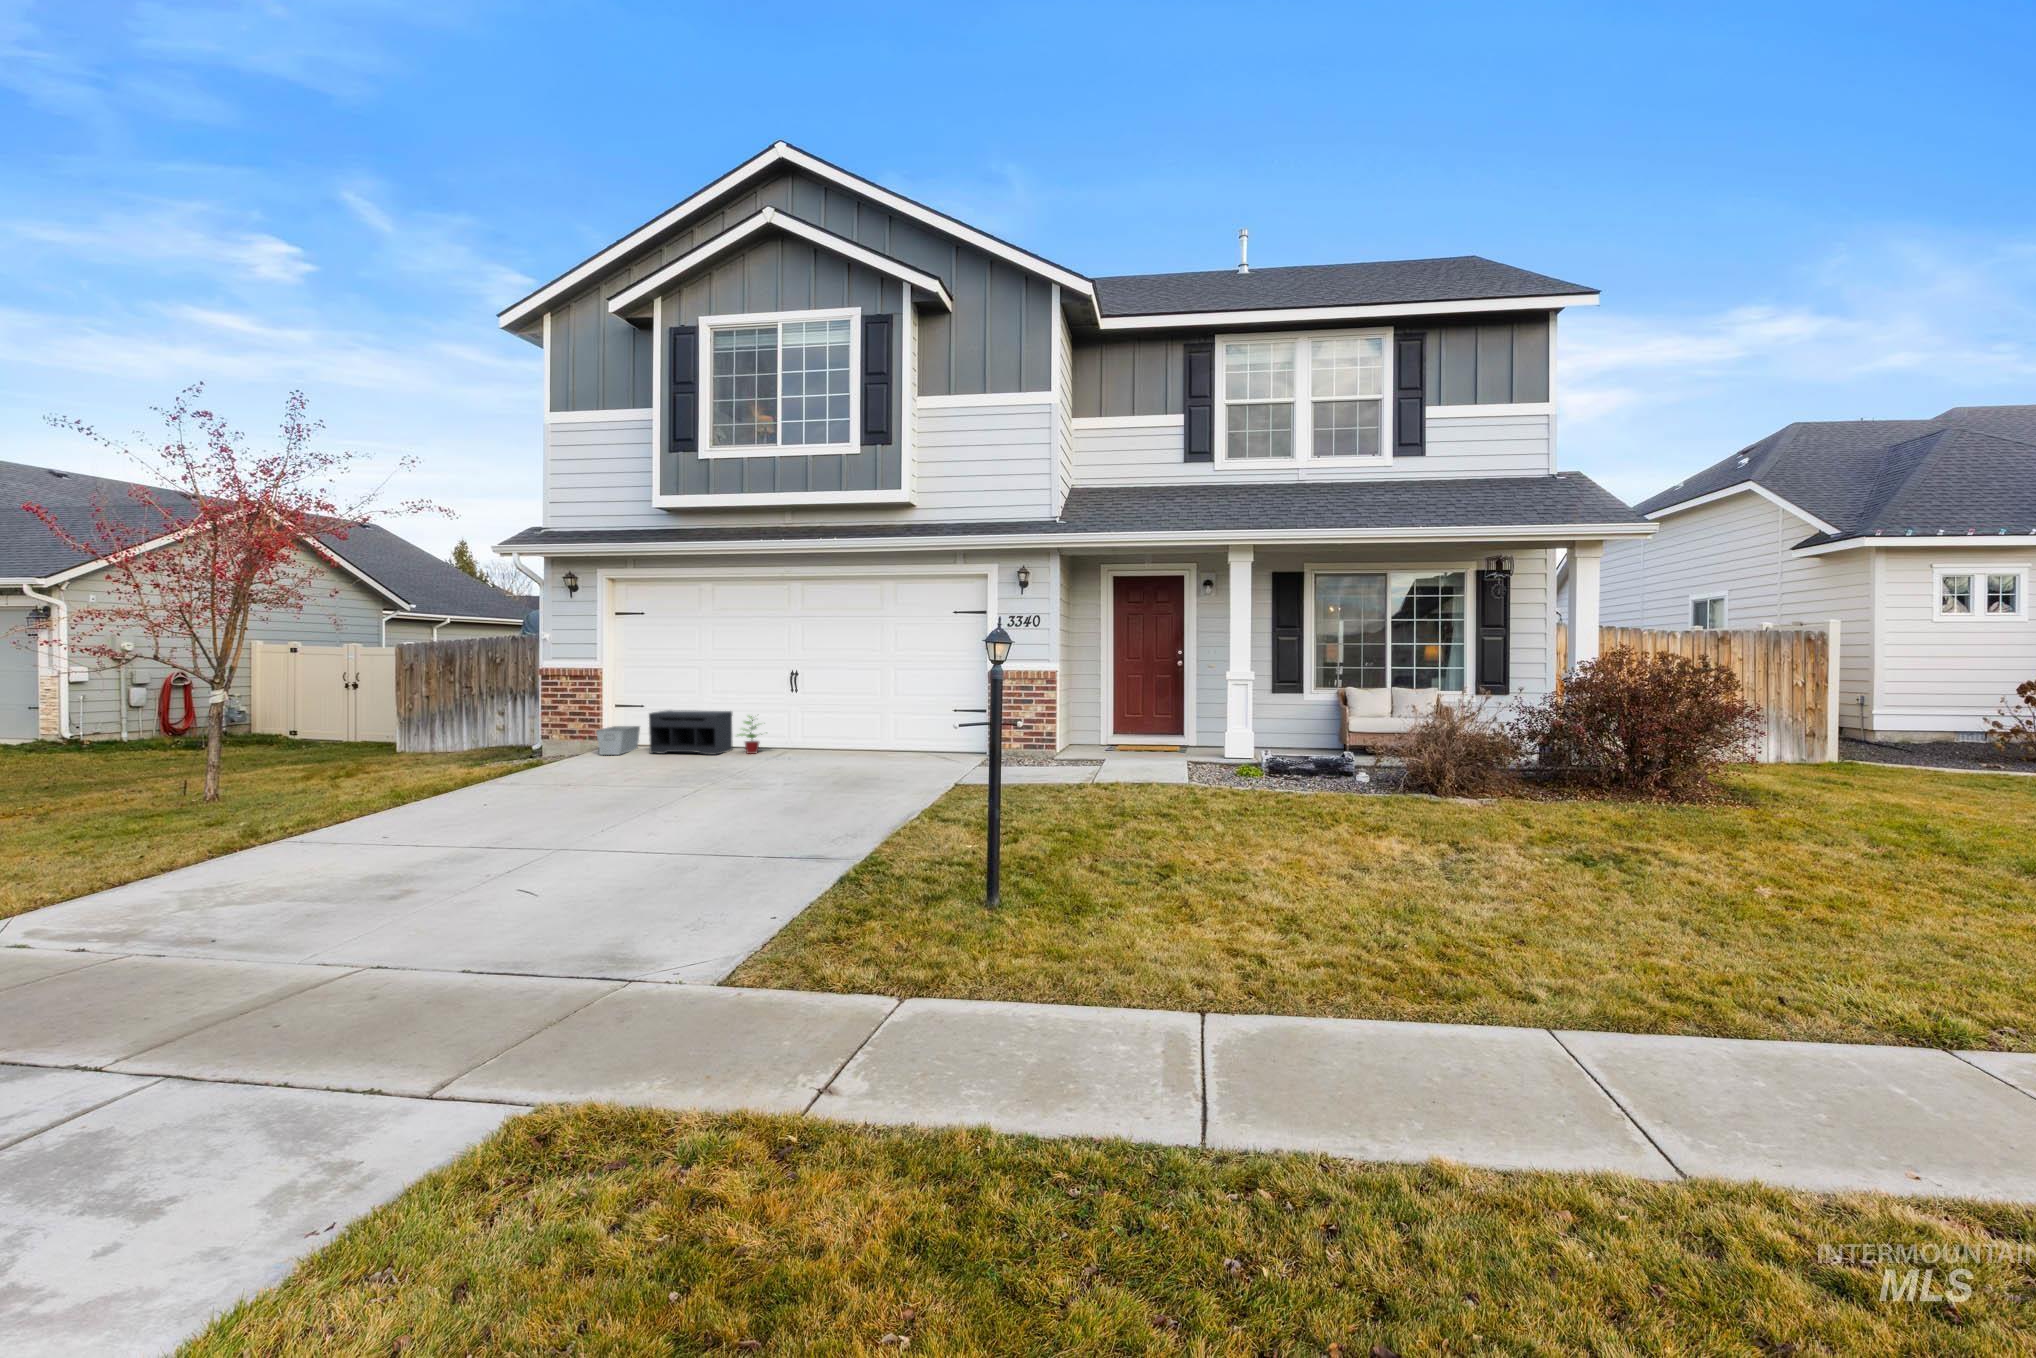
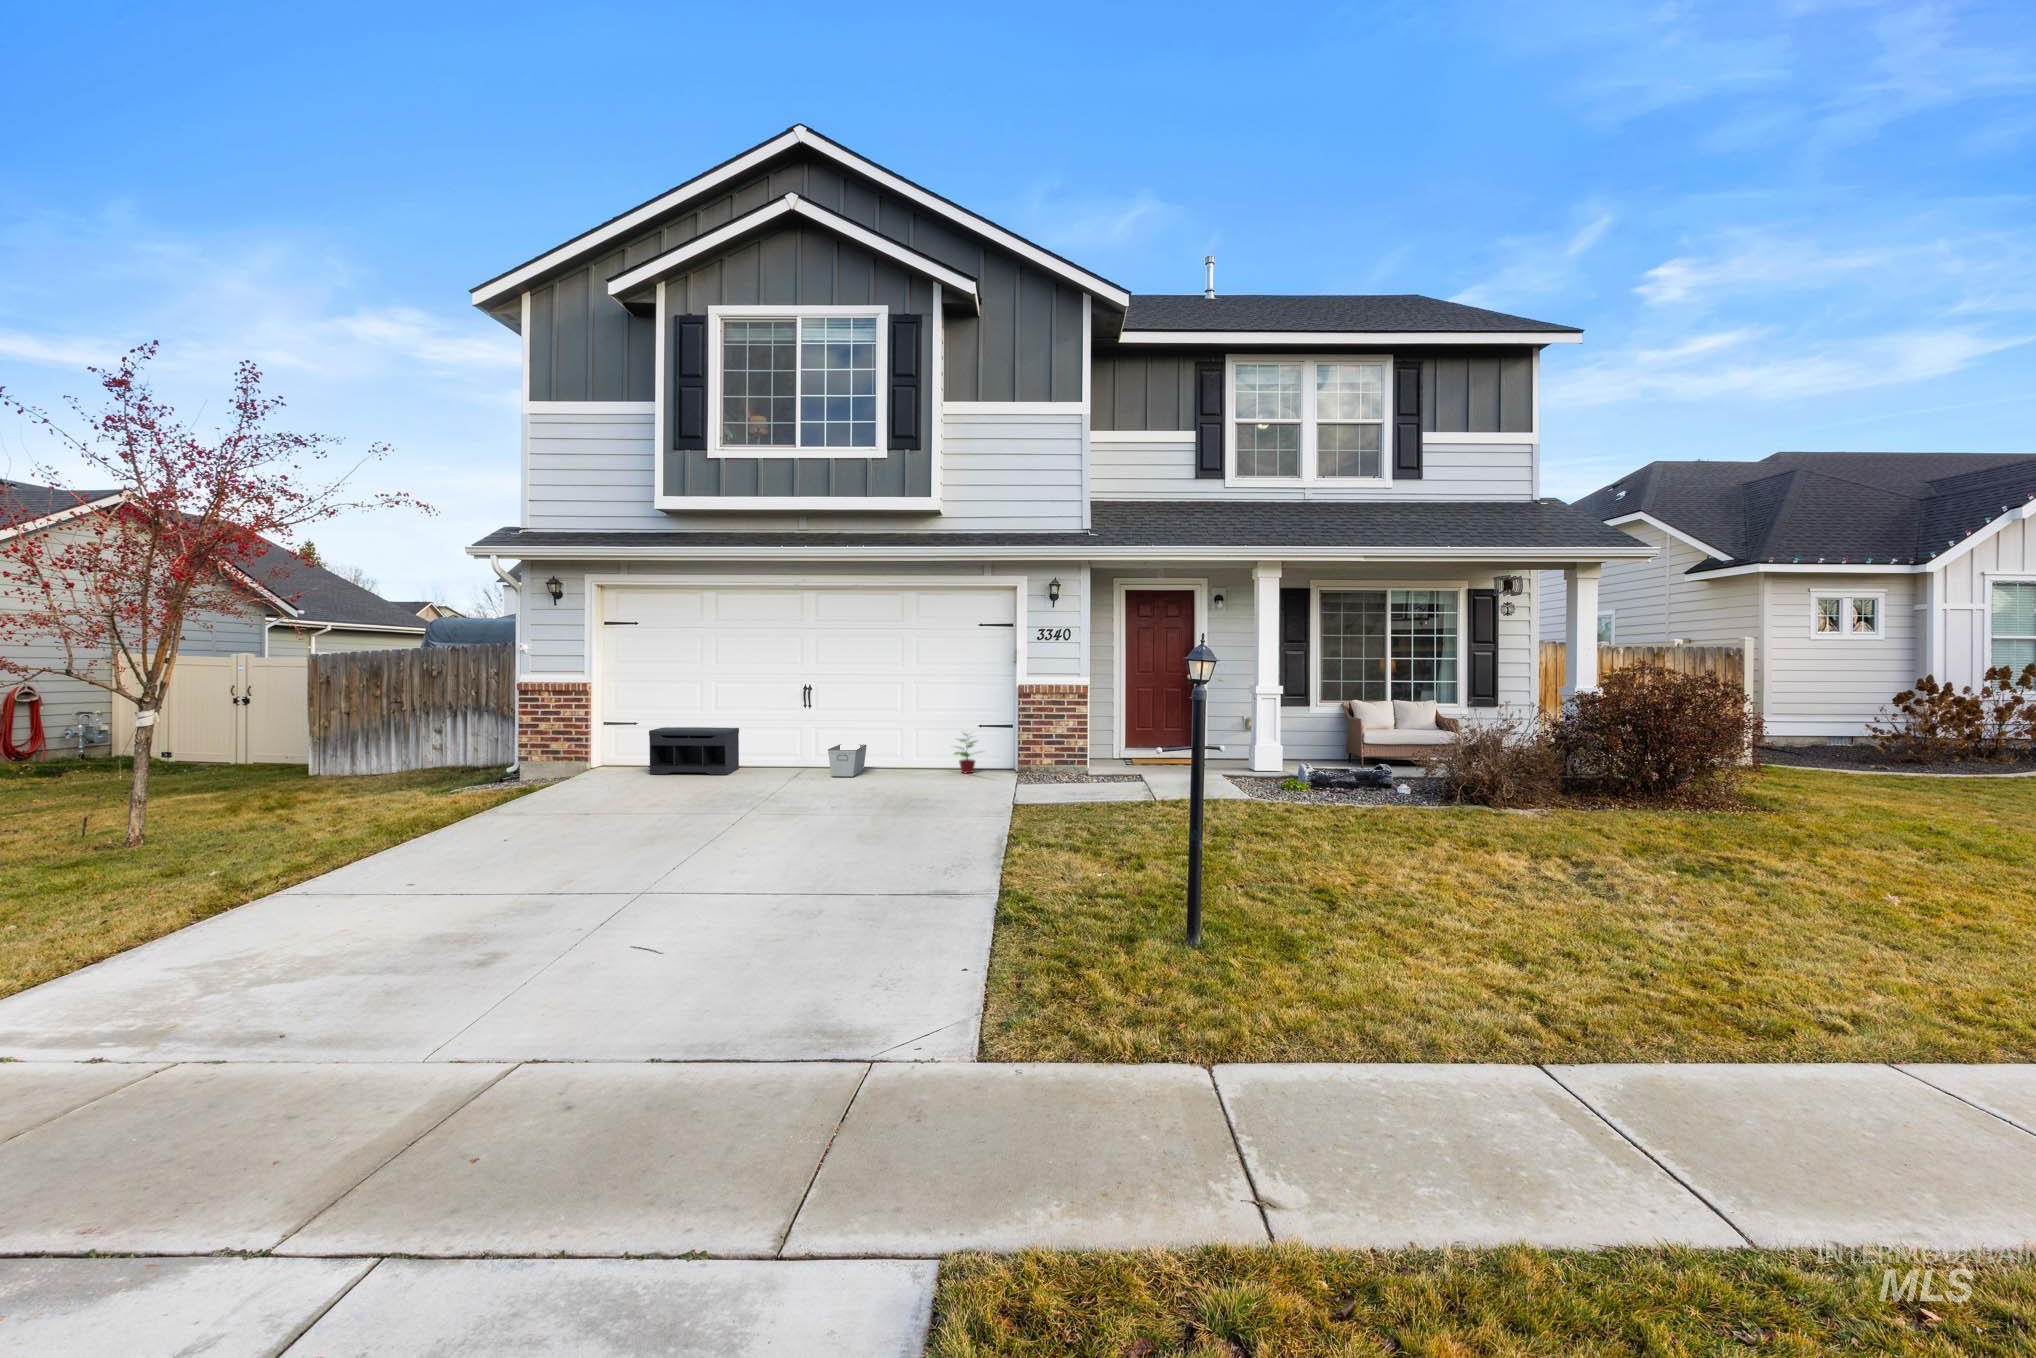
potted plant: present [740,716,759,754] -> present [955,734,976,773]
storage bin: present [596,726,640,755] -> present [828,744,867,776]

